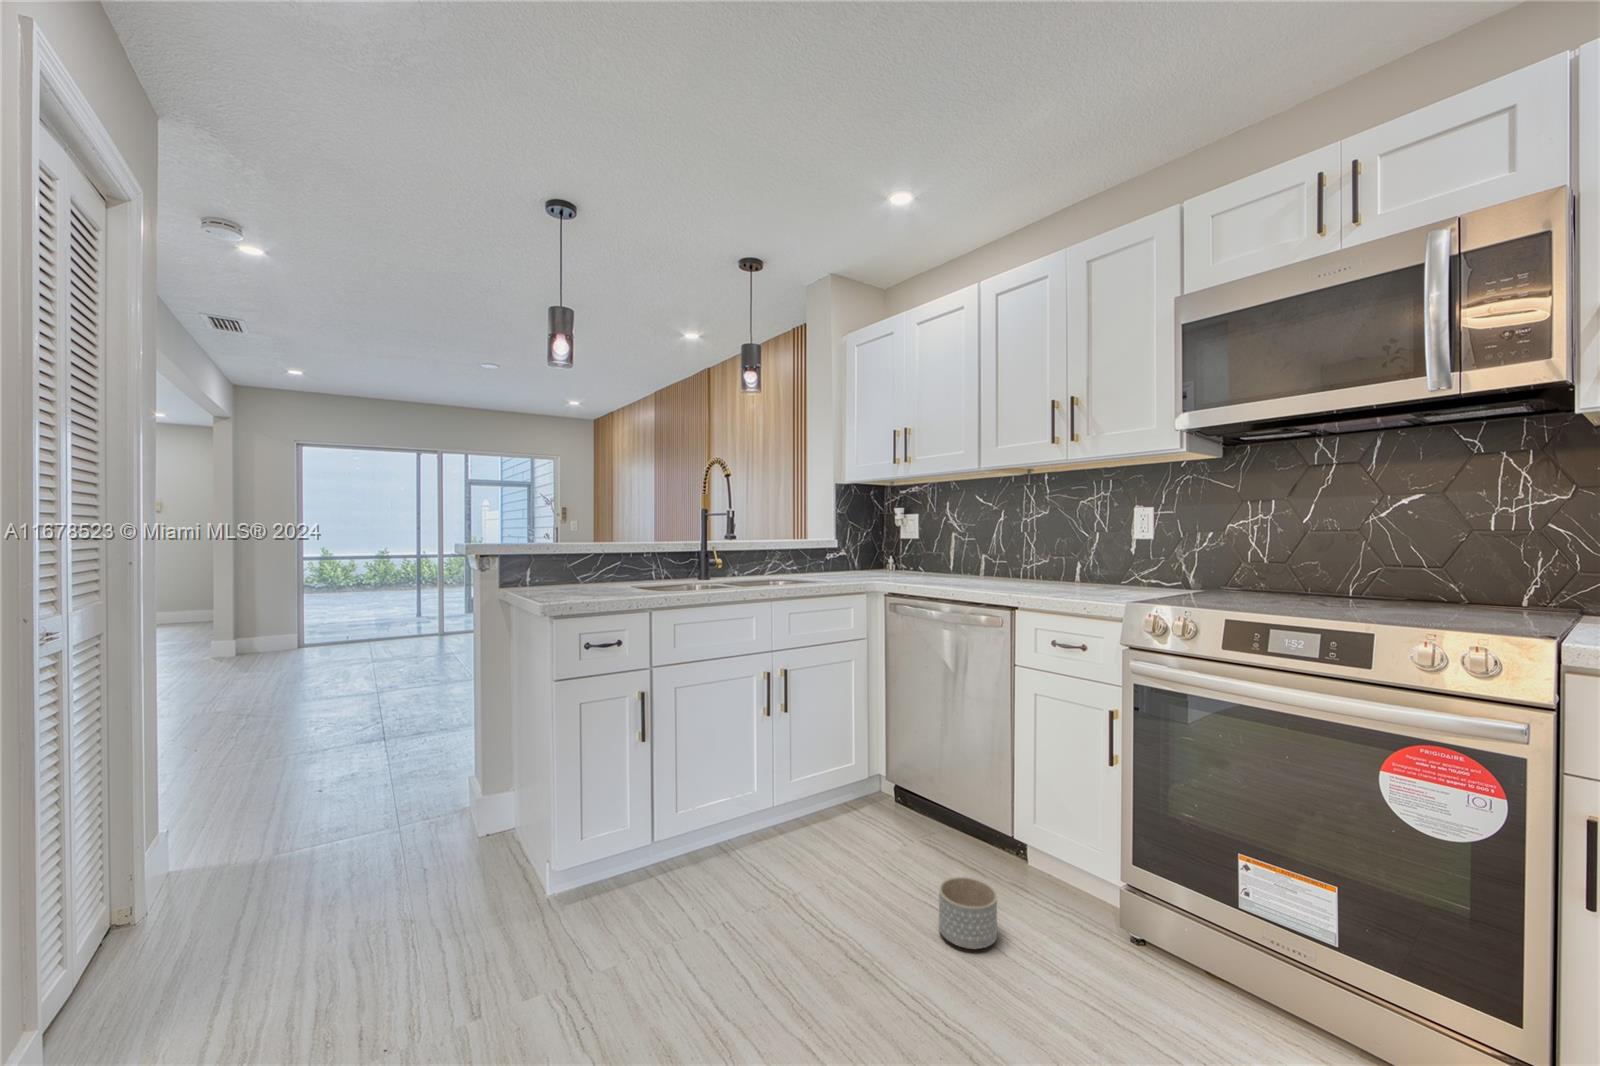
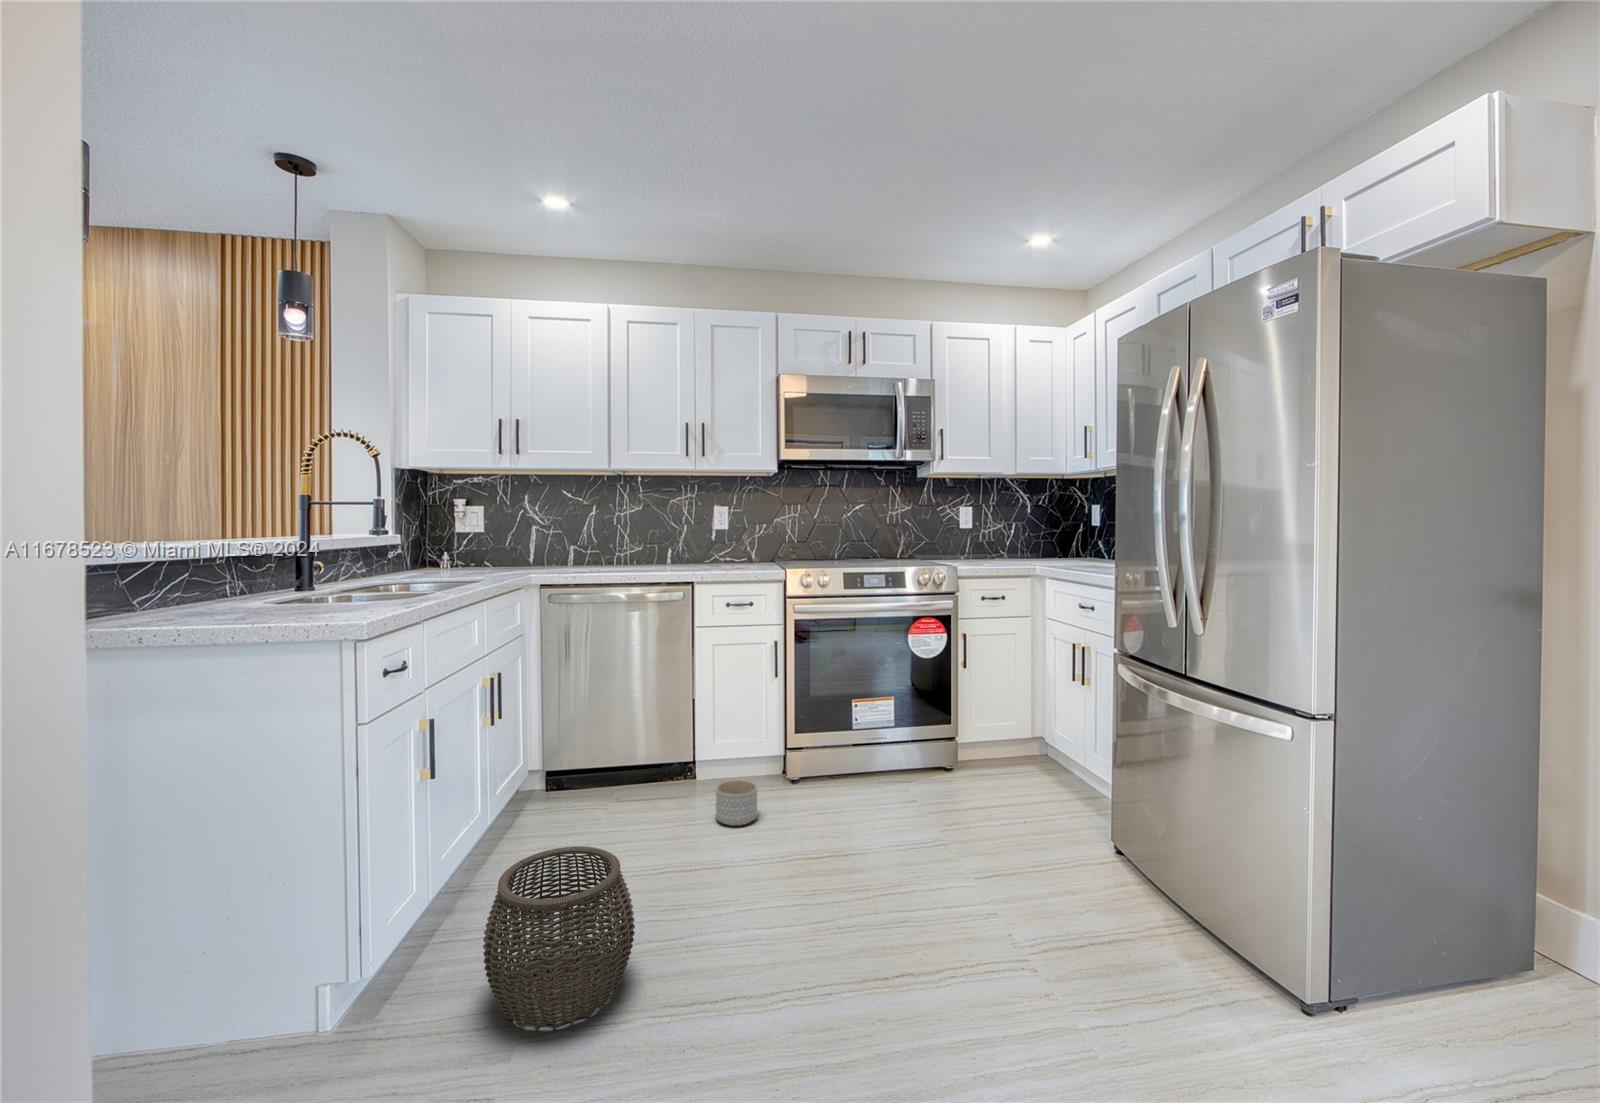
woven basket: none [521,831,658,998] -> present [483,846,635,1029]

